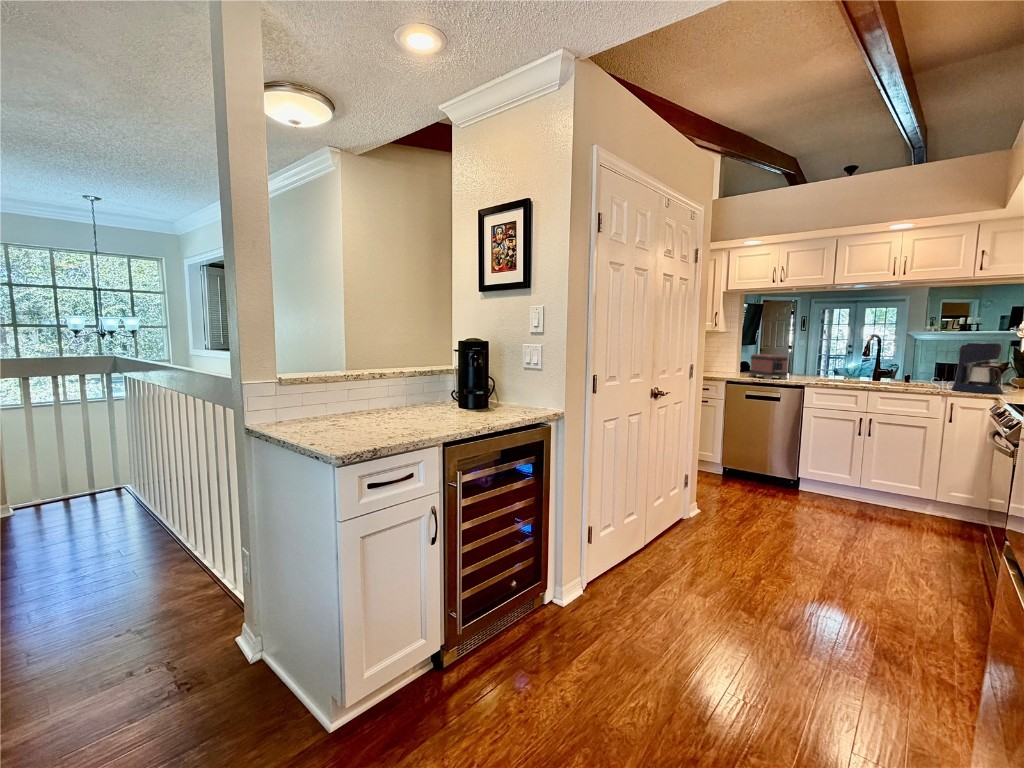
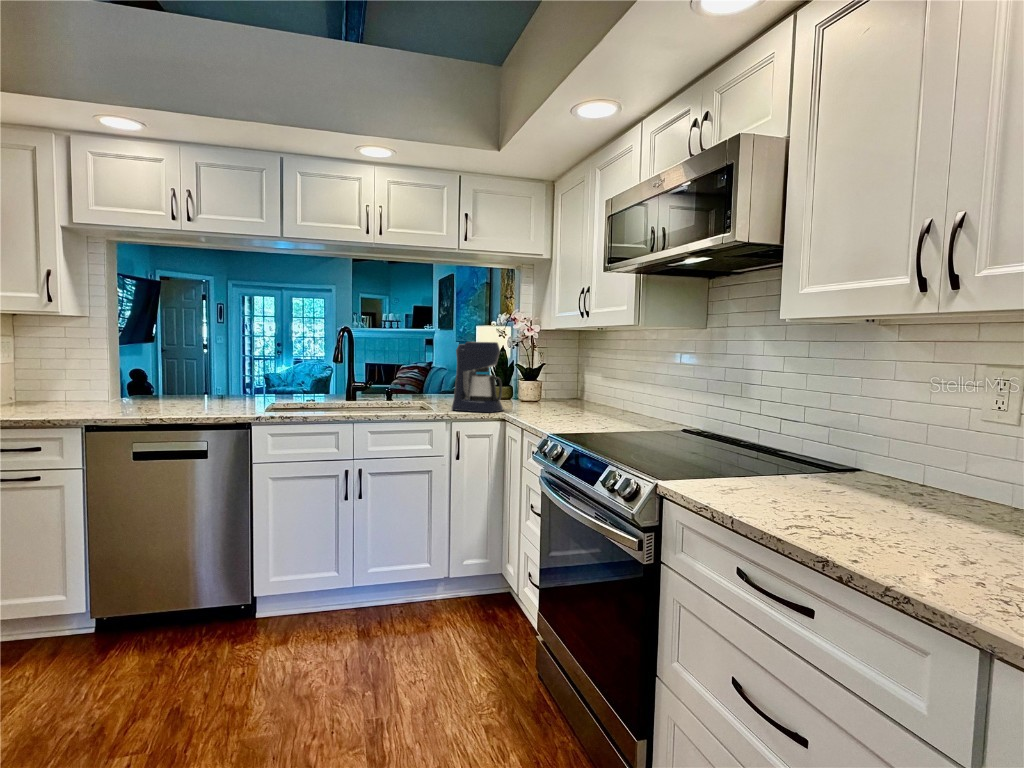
toaster: present [749,354,787,379] -> none [135,363,216,415]

